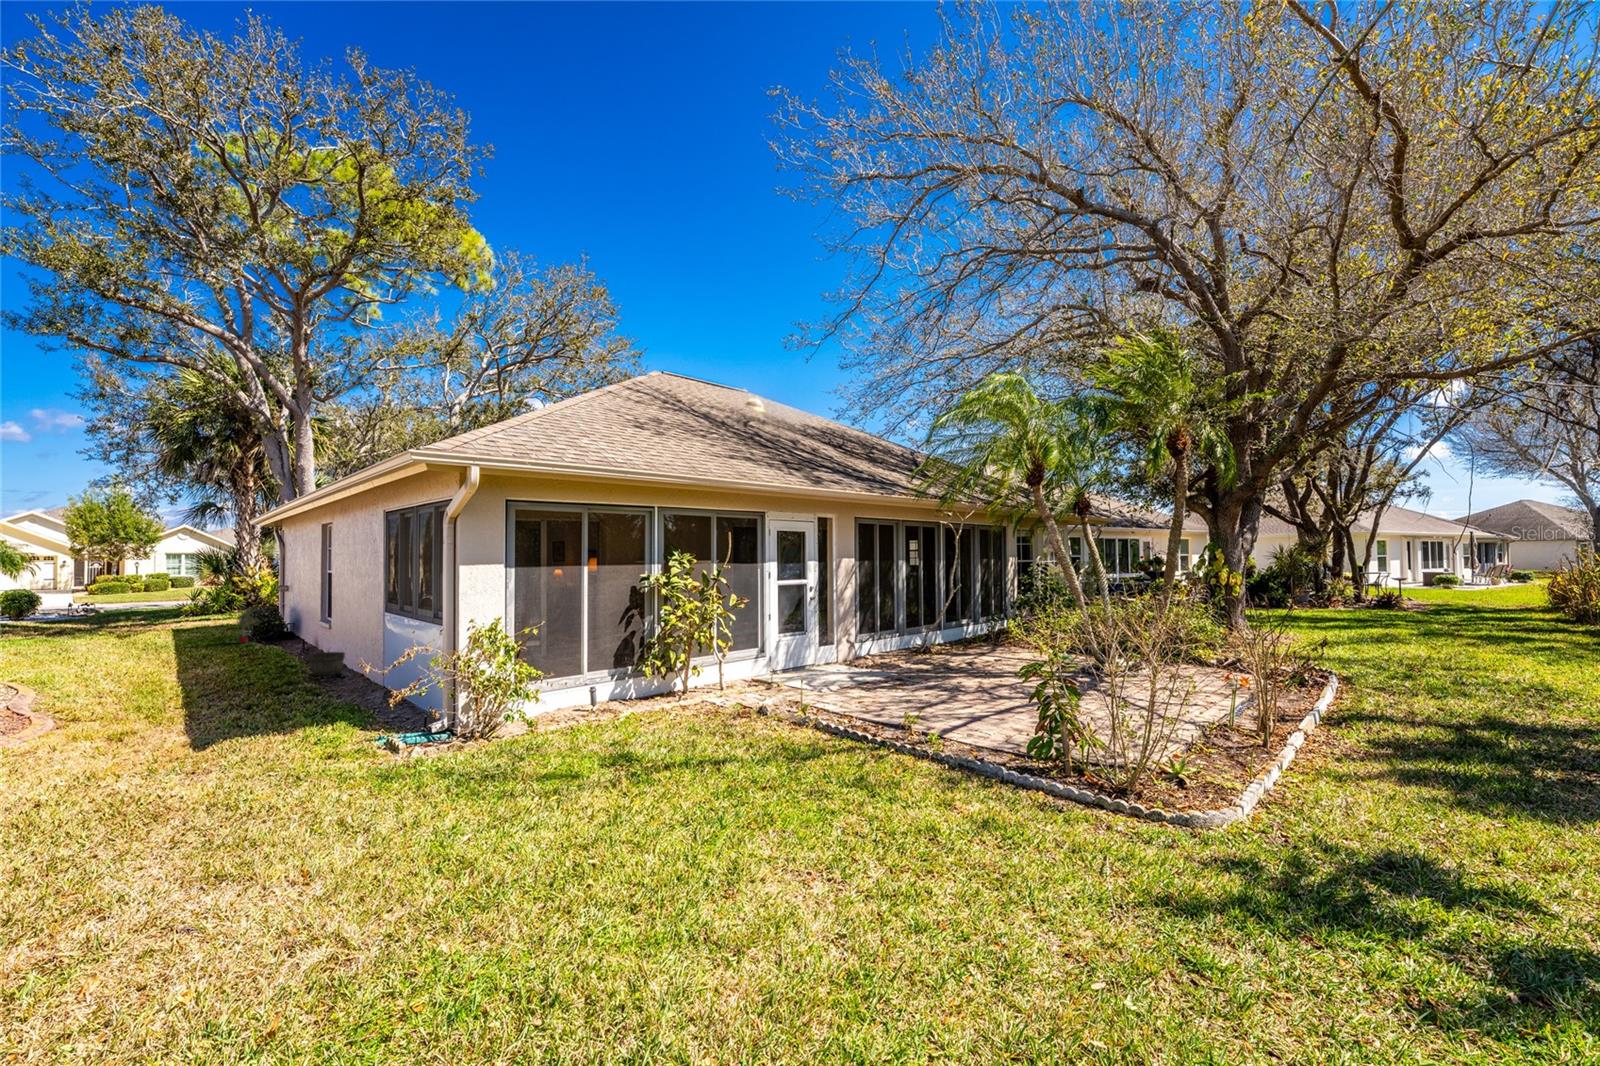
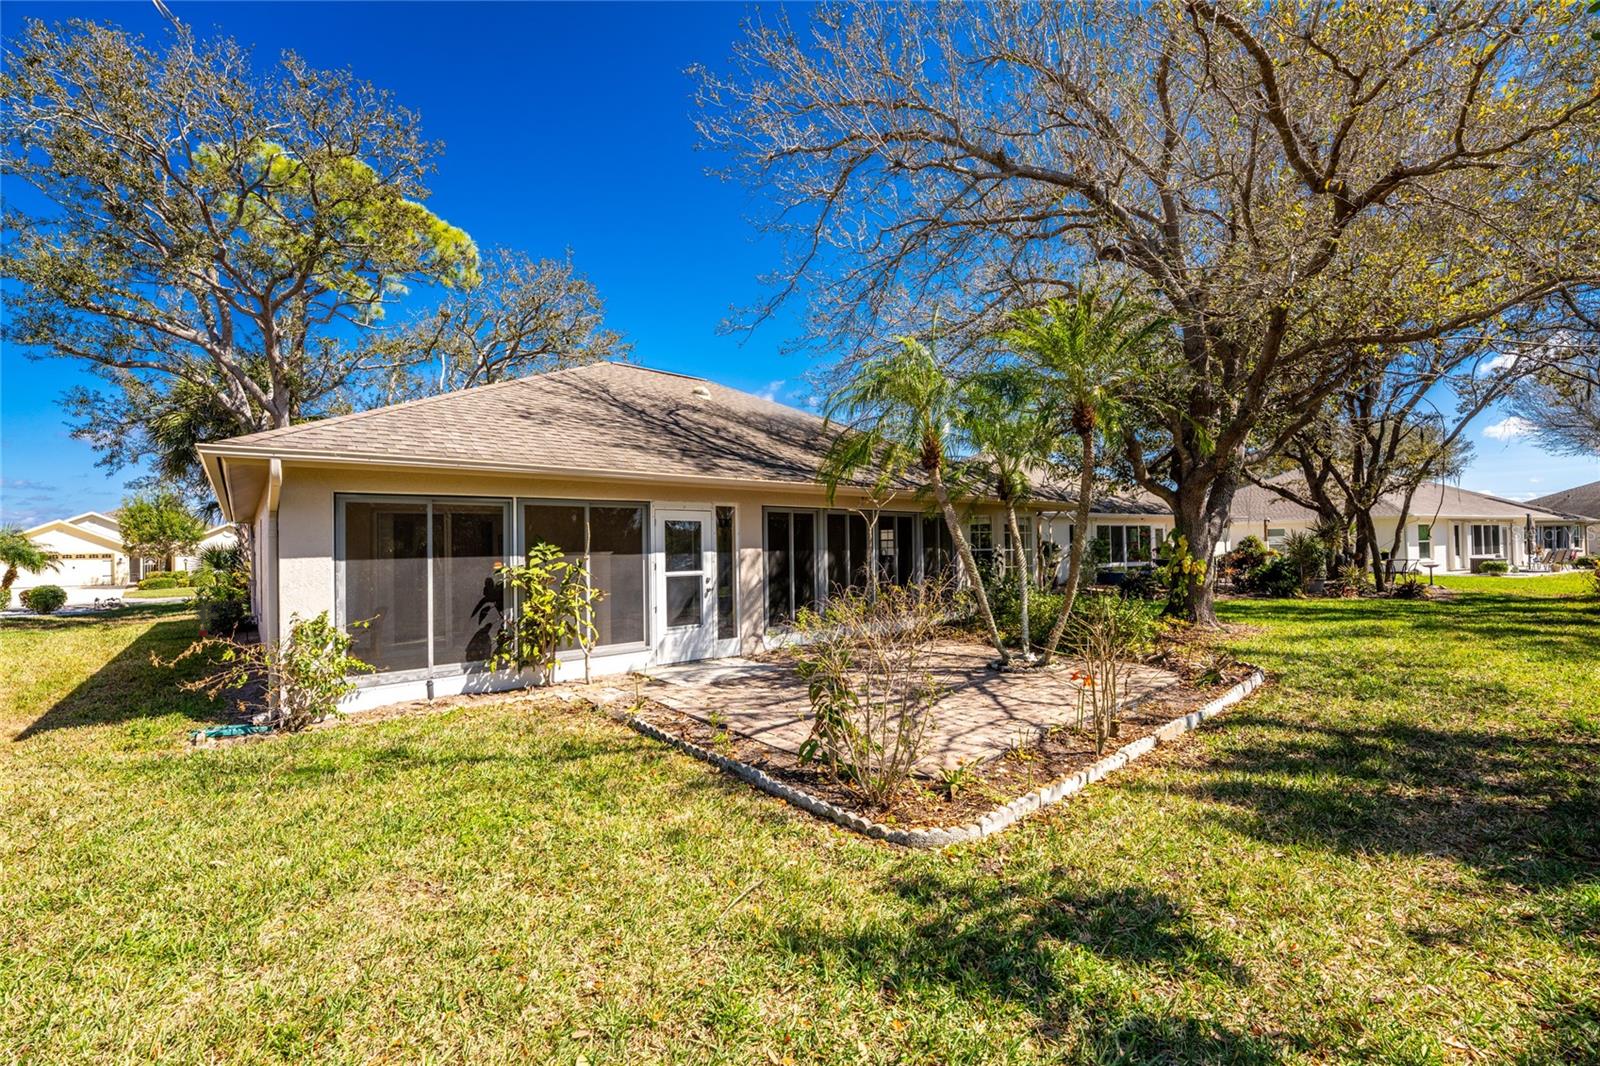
wooden bucket: present [308,651,345,675] -> none [217,641,257,670]

